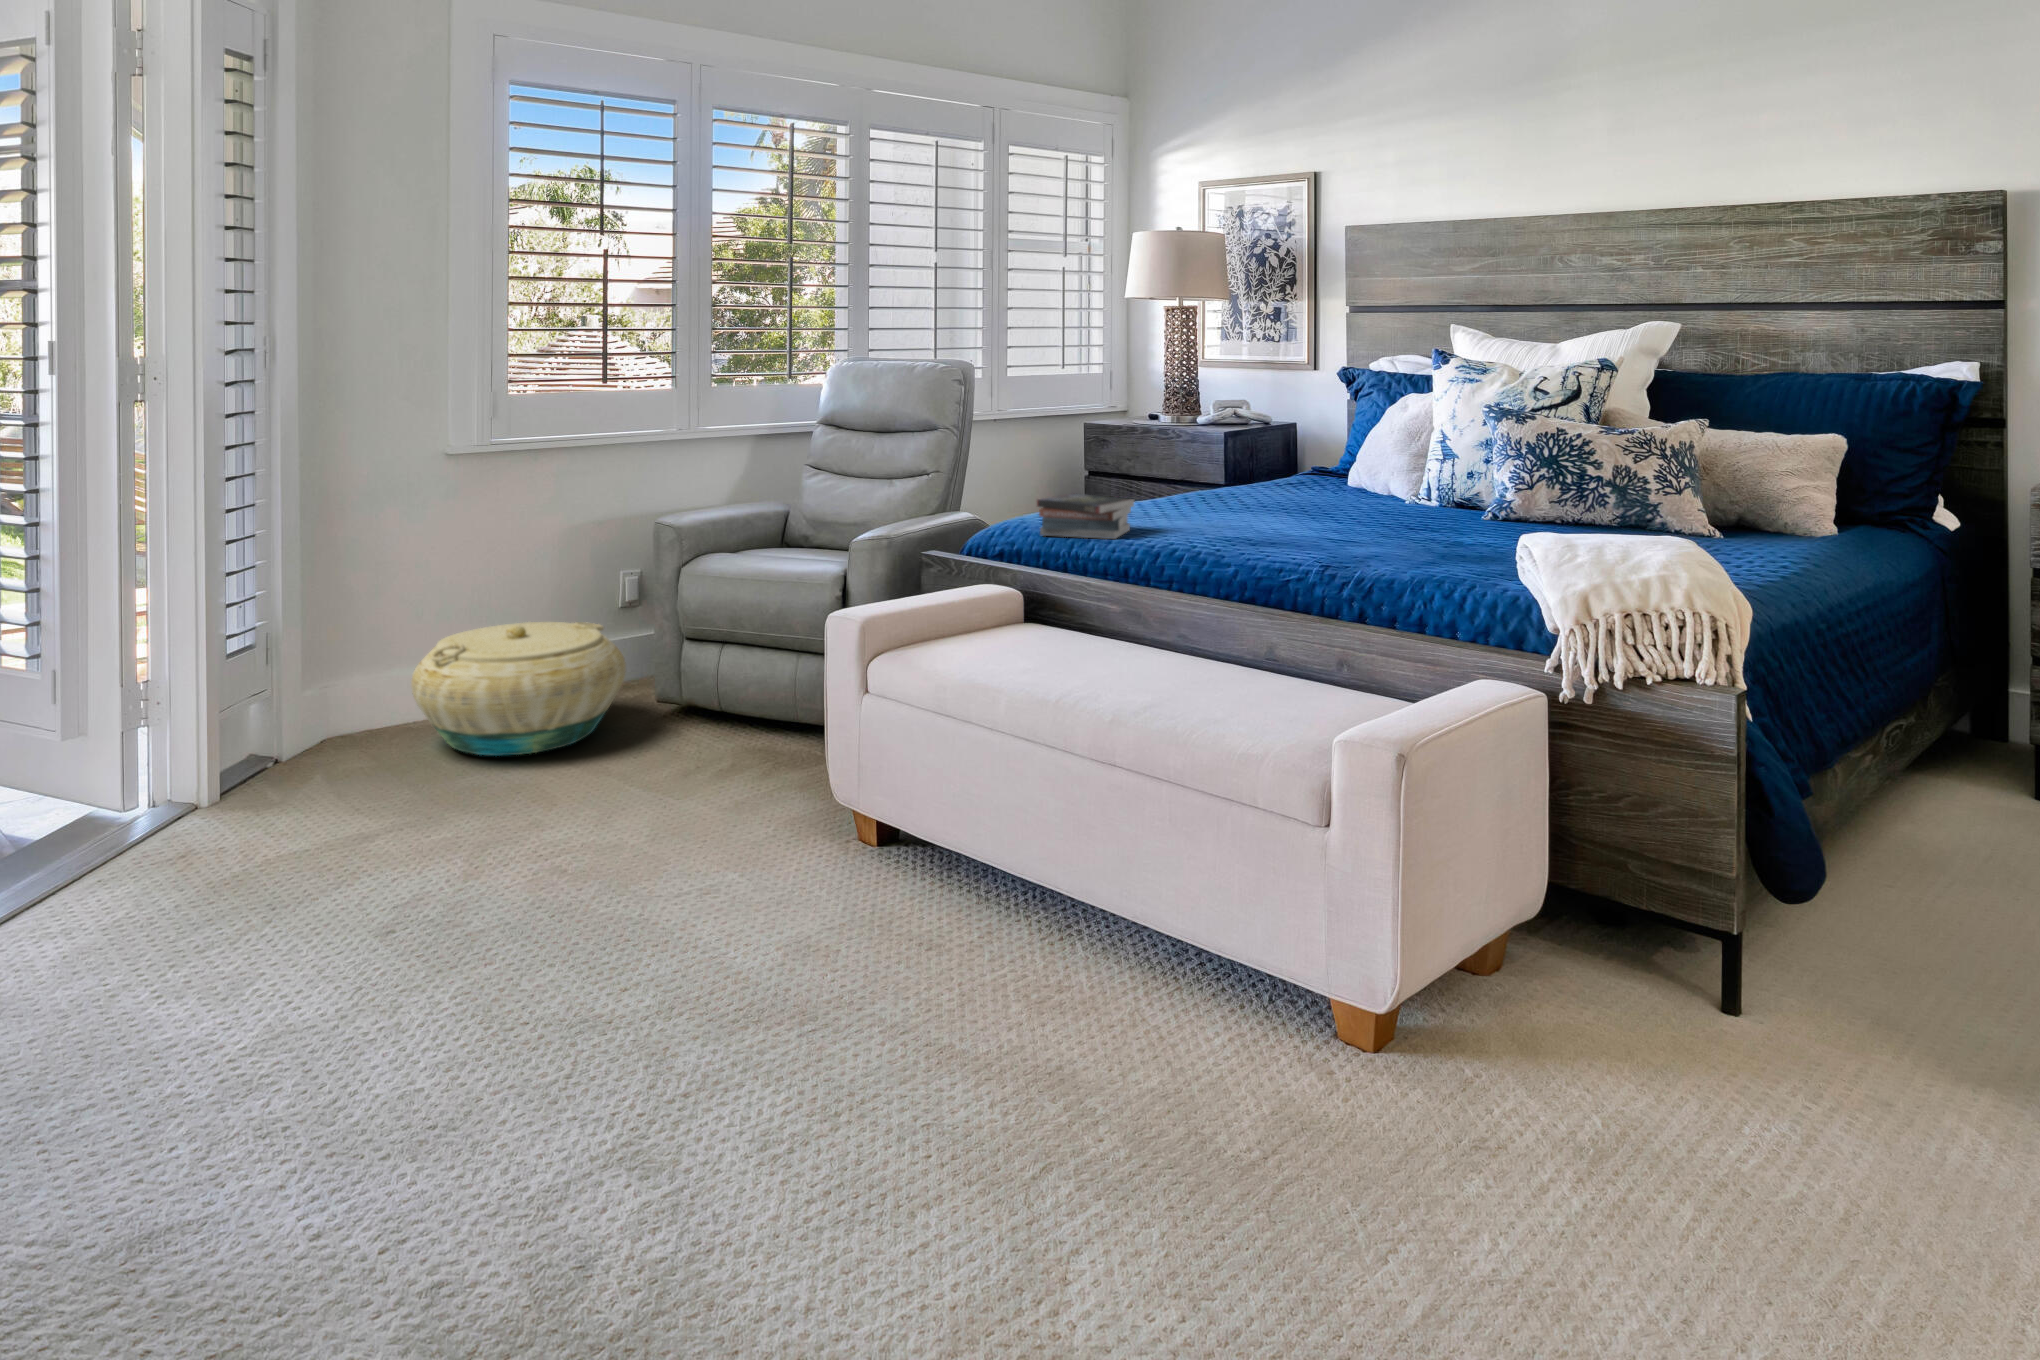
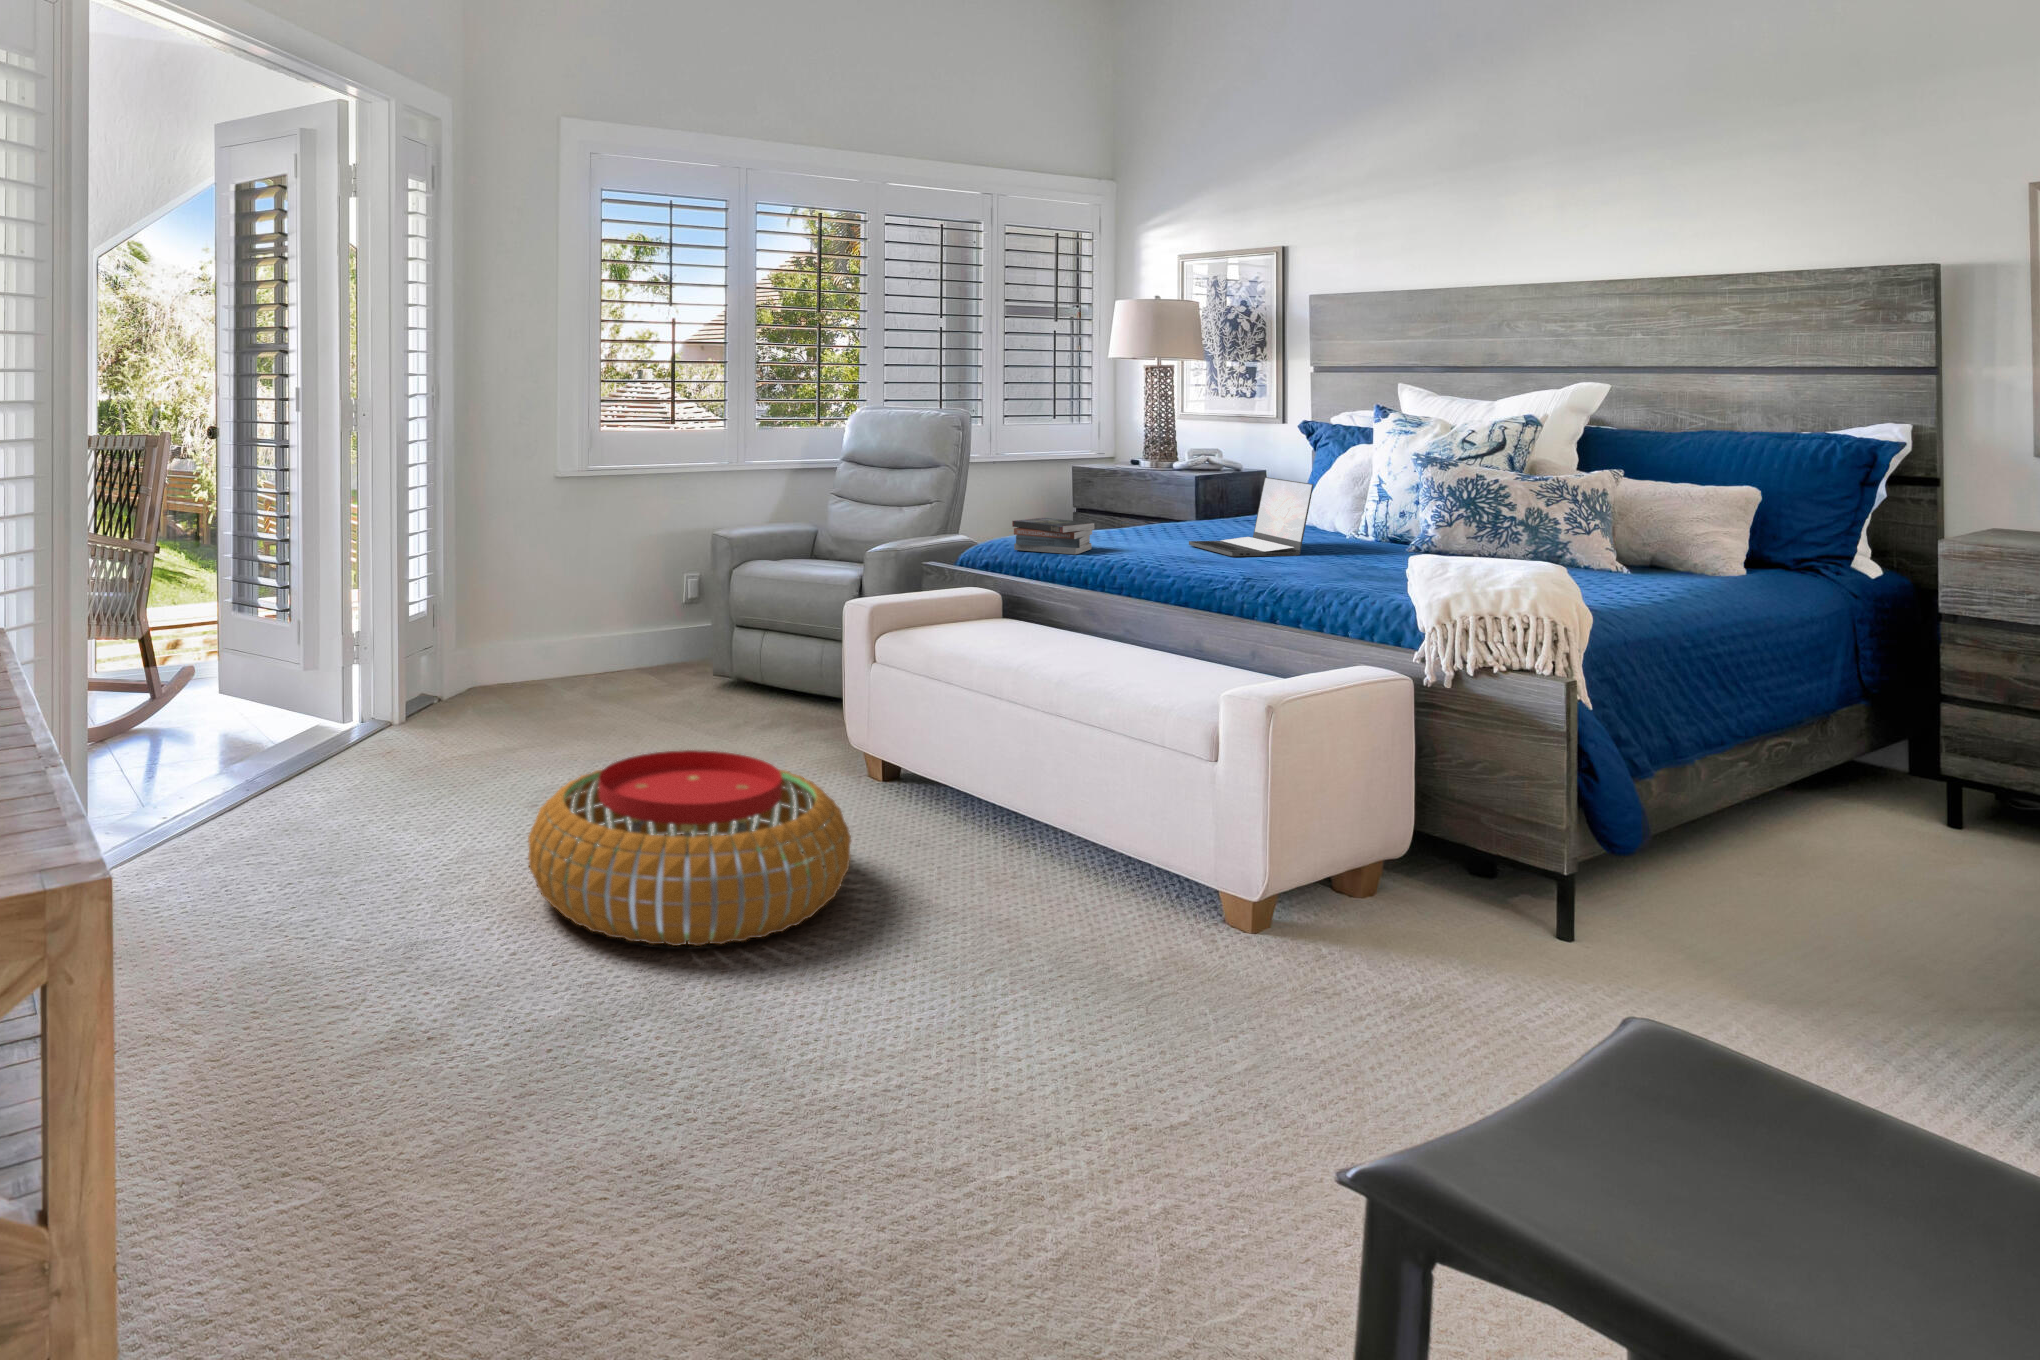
laptop: none [1239,437,1384,534] -> present [1189,477,1313,556]
basket: present [411,622,626,756] -> none [526,608,685,706]
pouf: none [389,846,861,1165] -> present [528,750,851,946]

